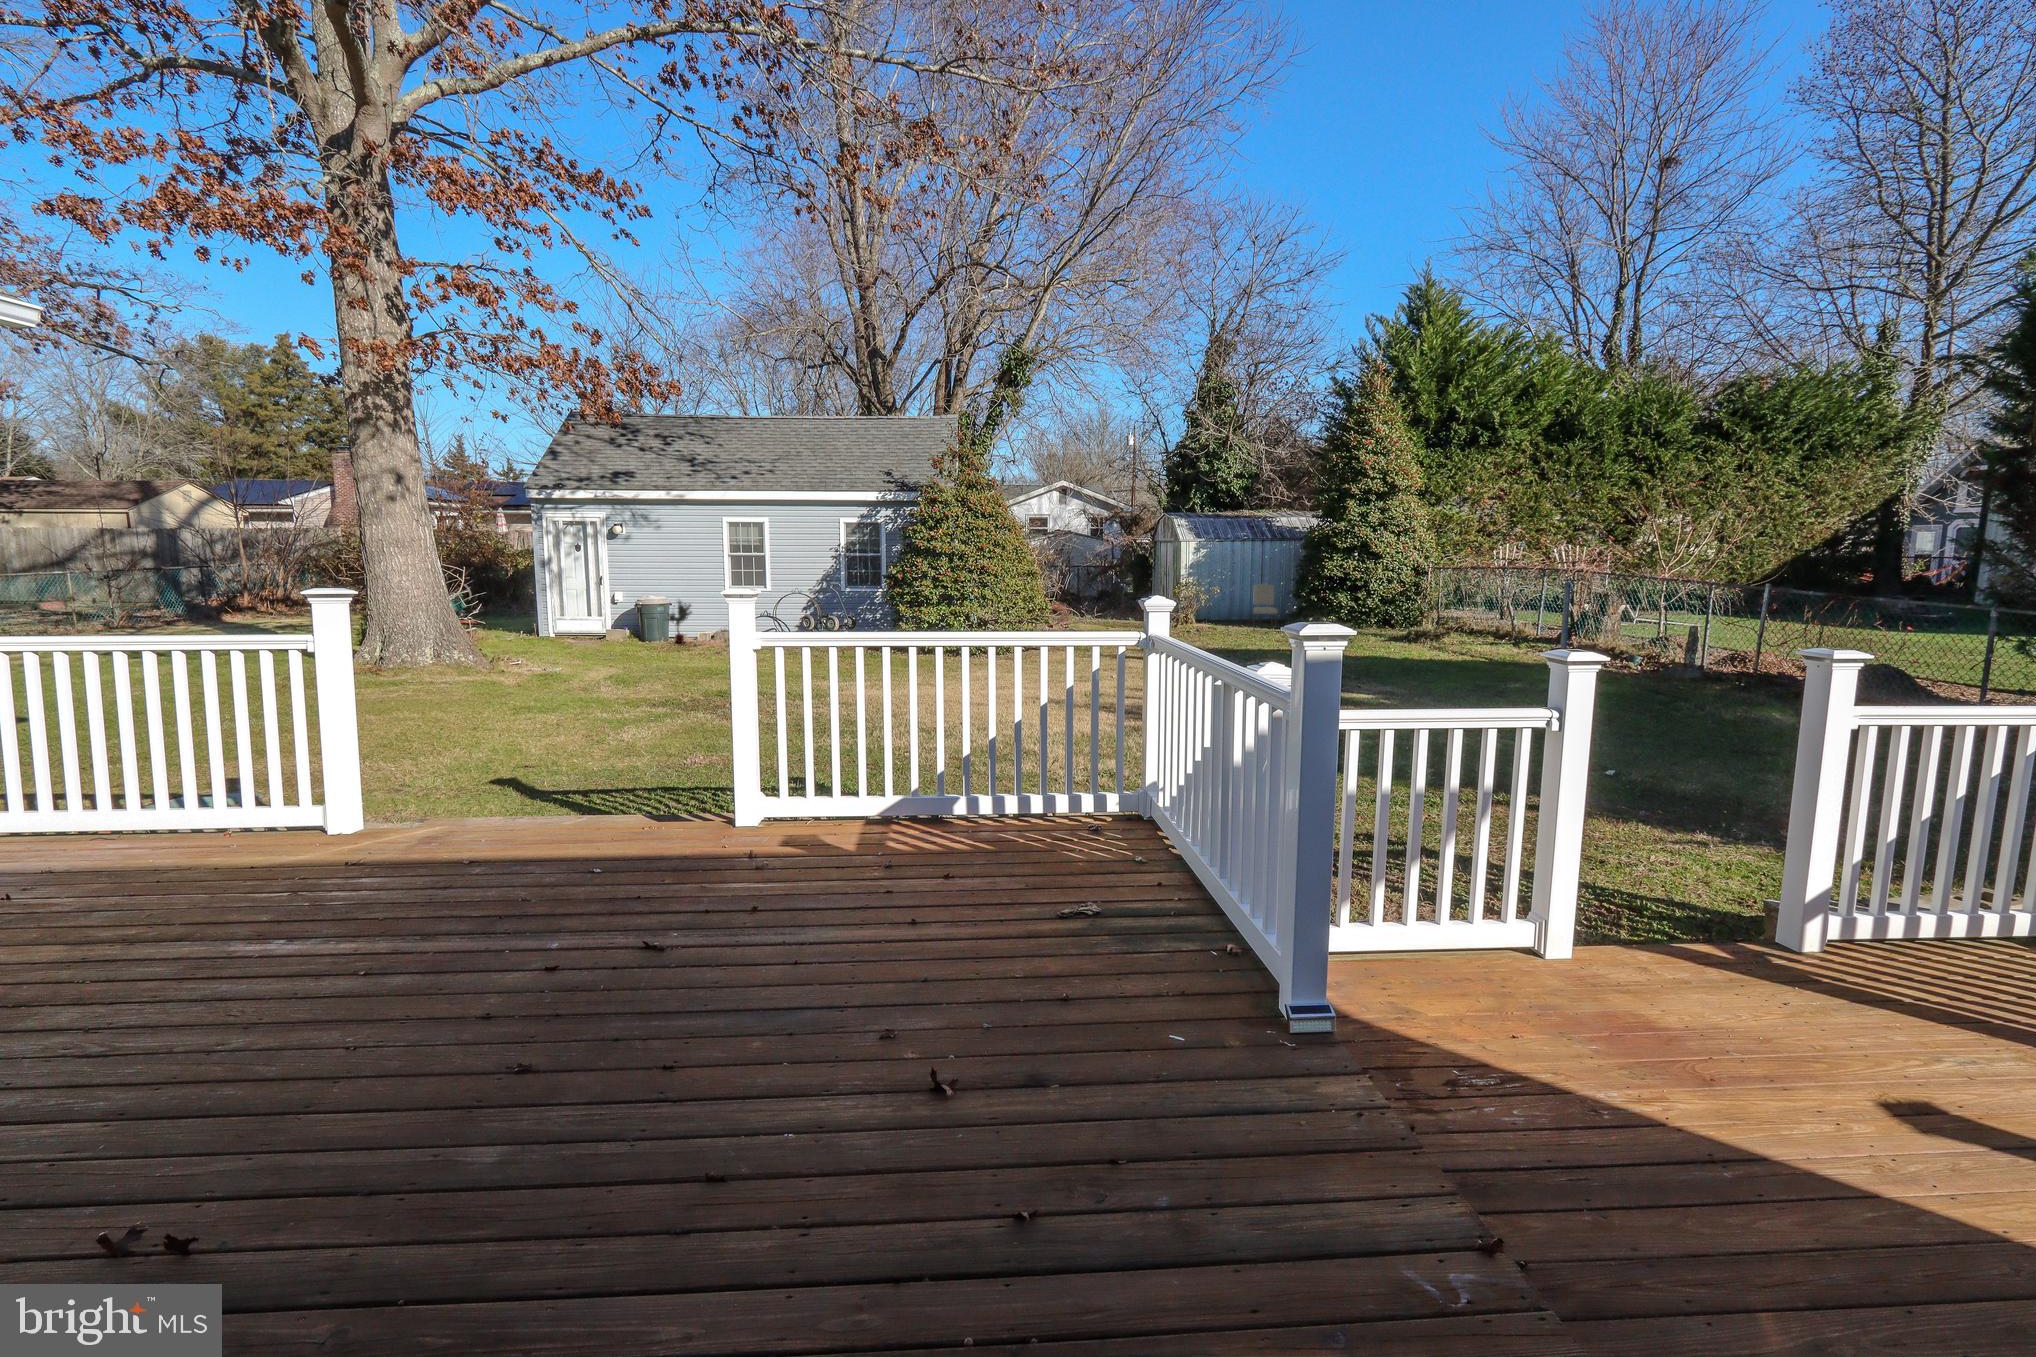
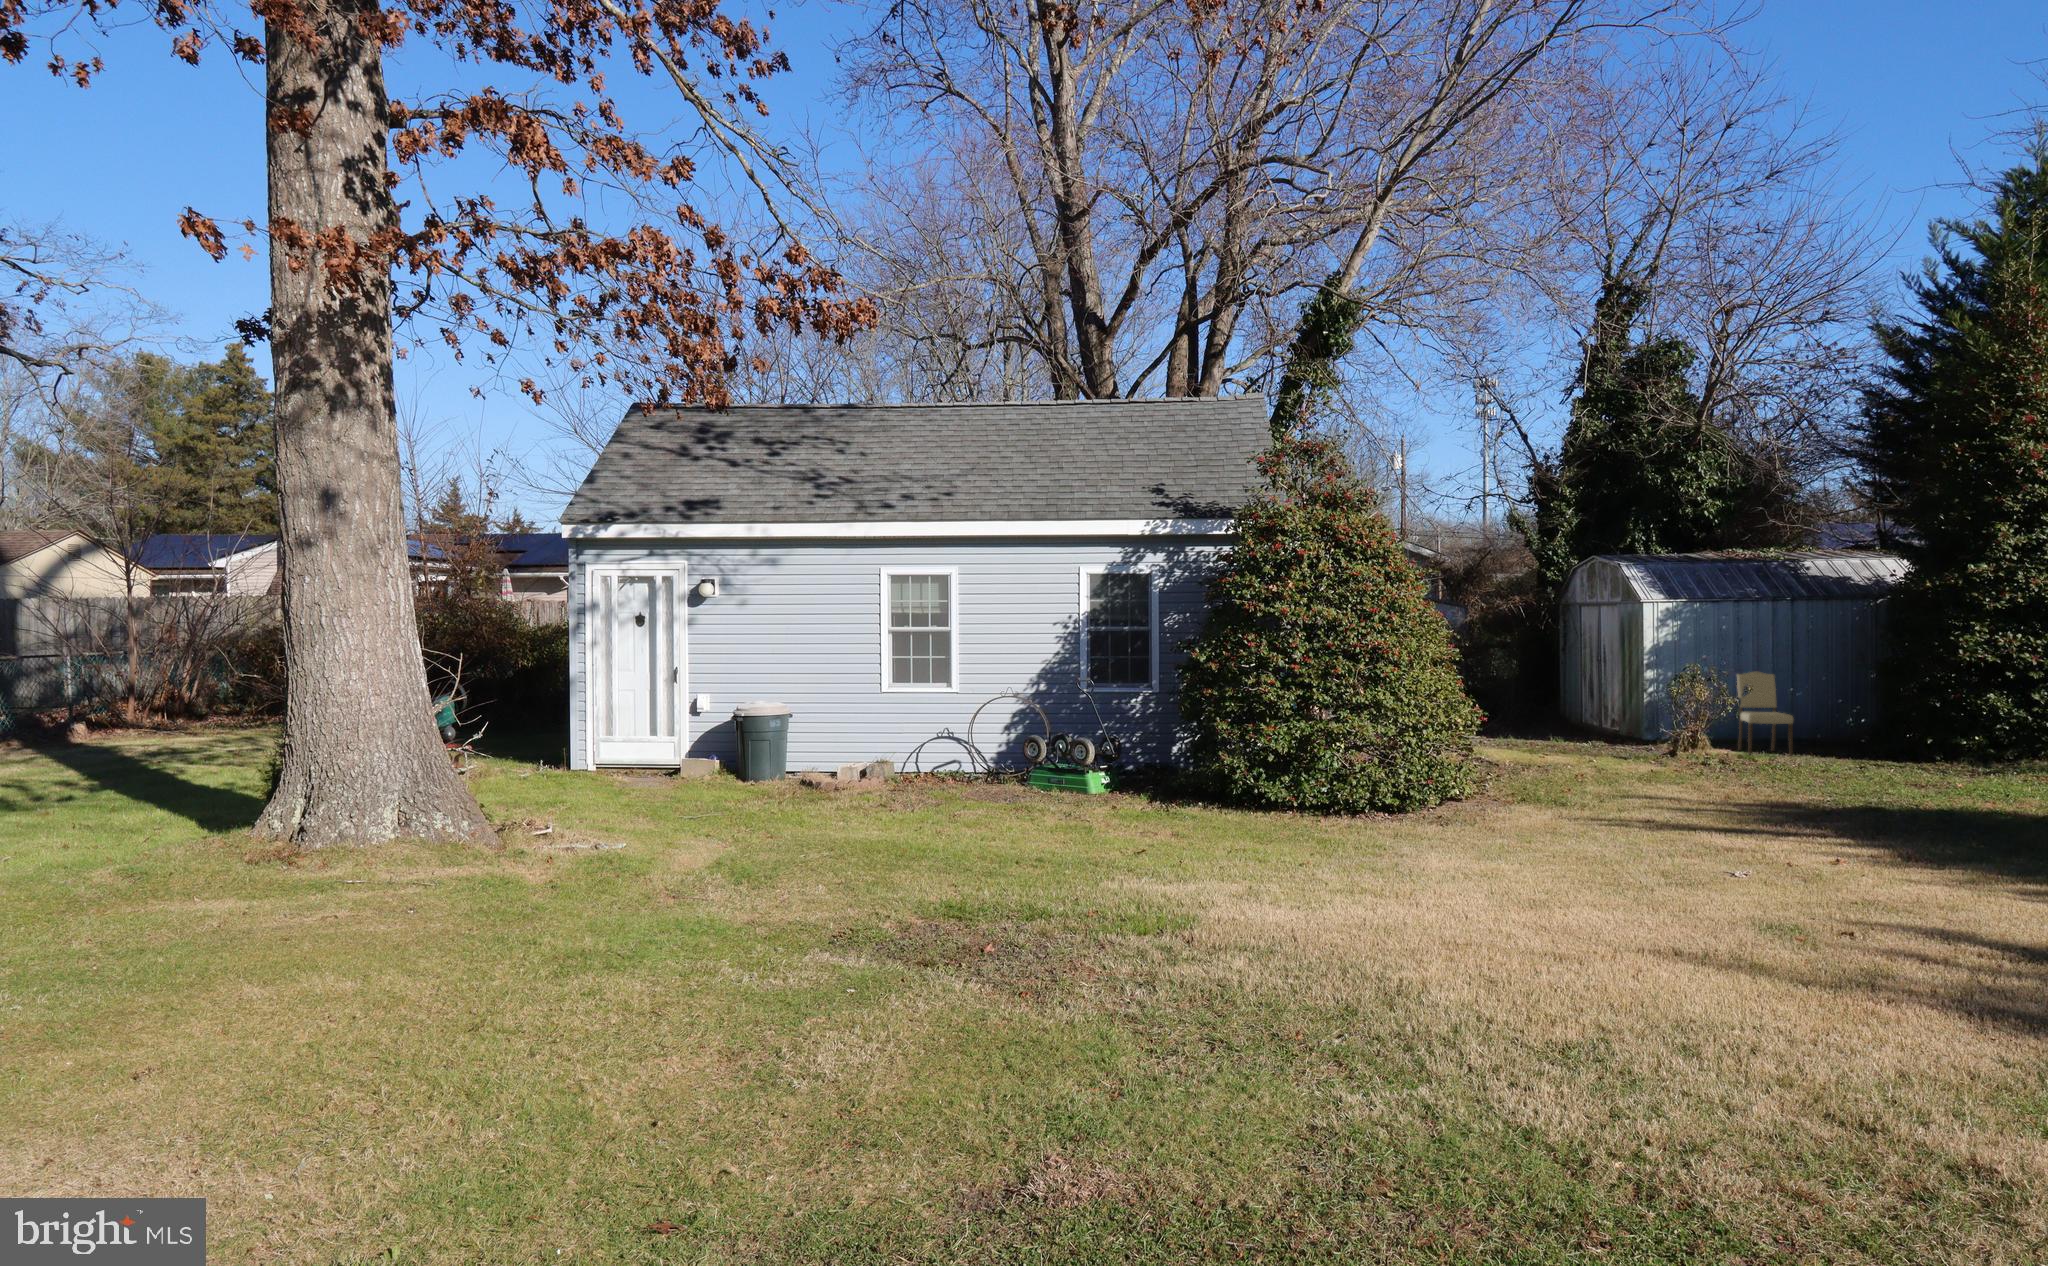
potted tree: present [666,601,691,643] -> none [781,704,828,780]

